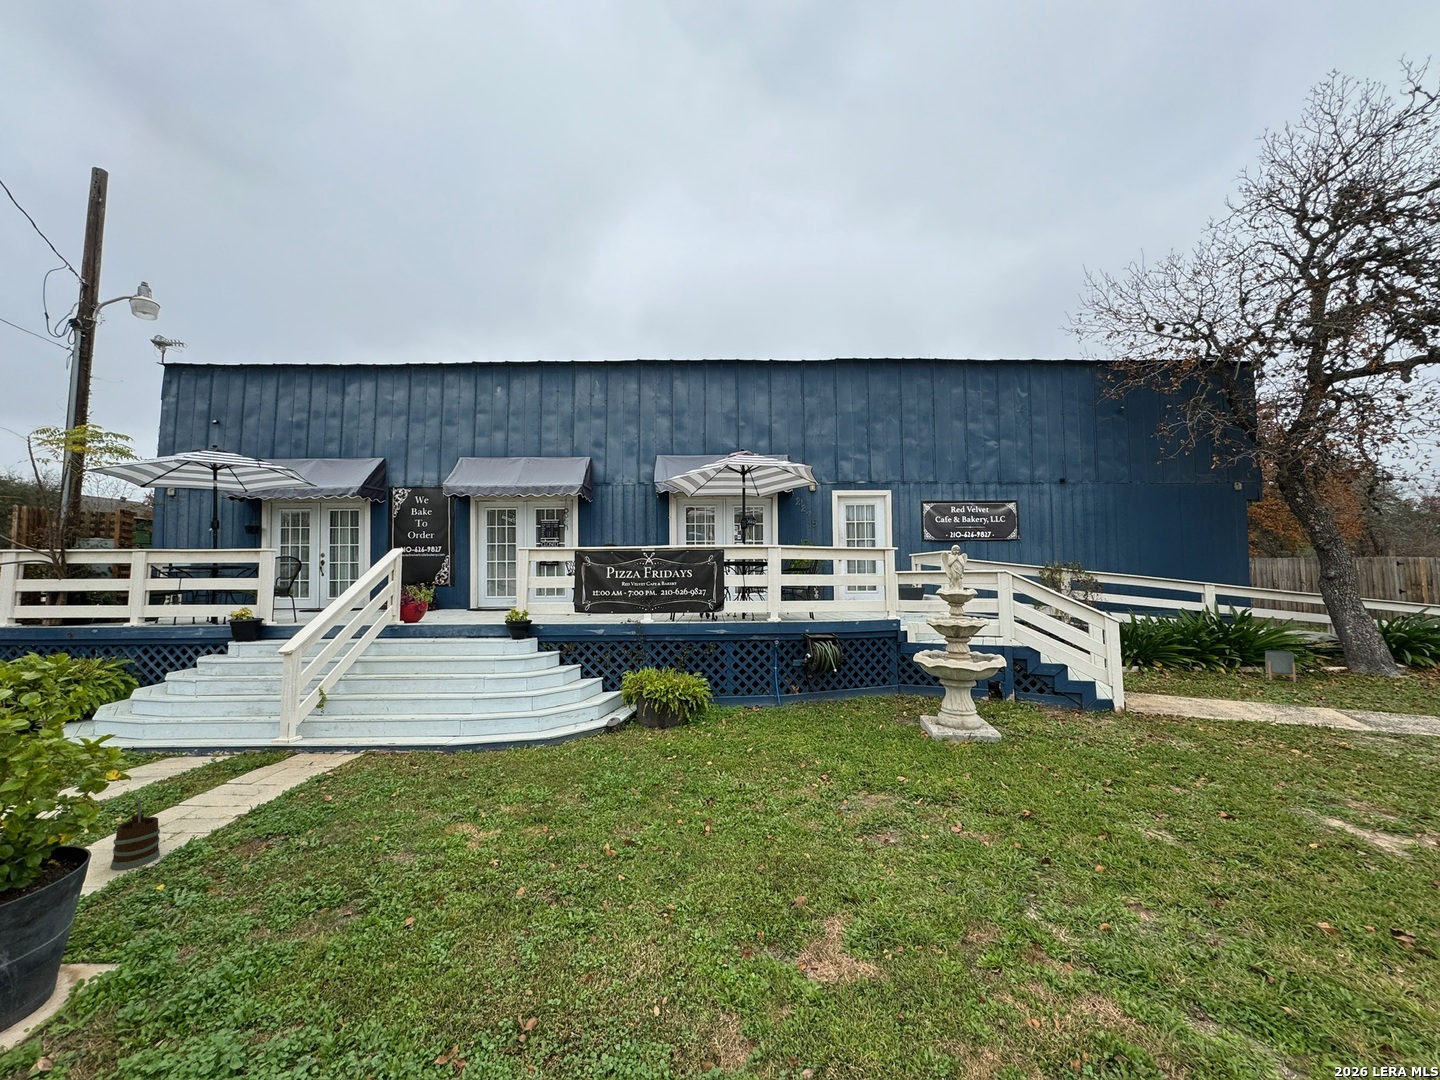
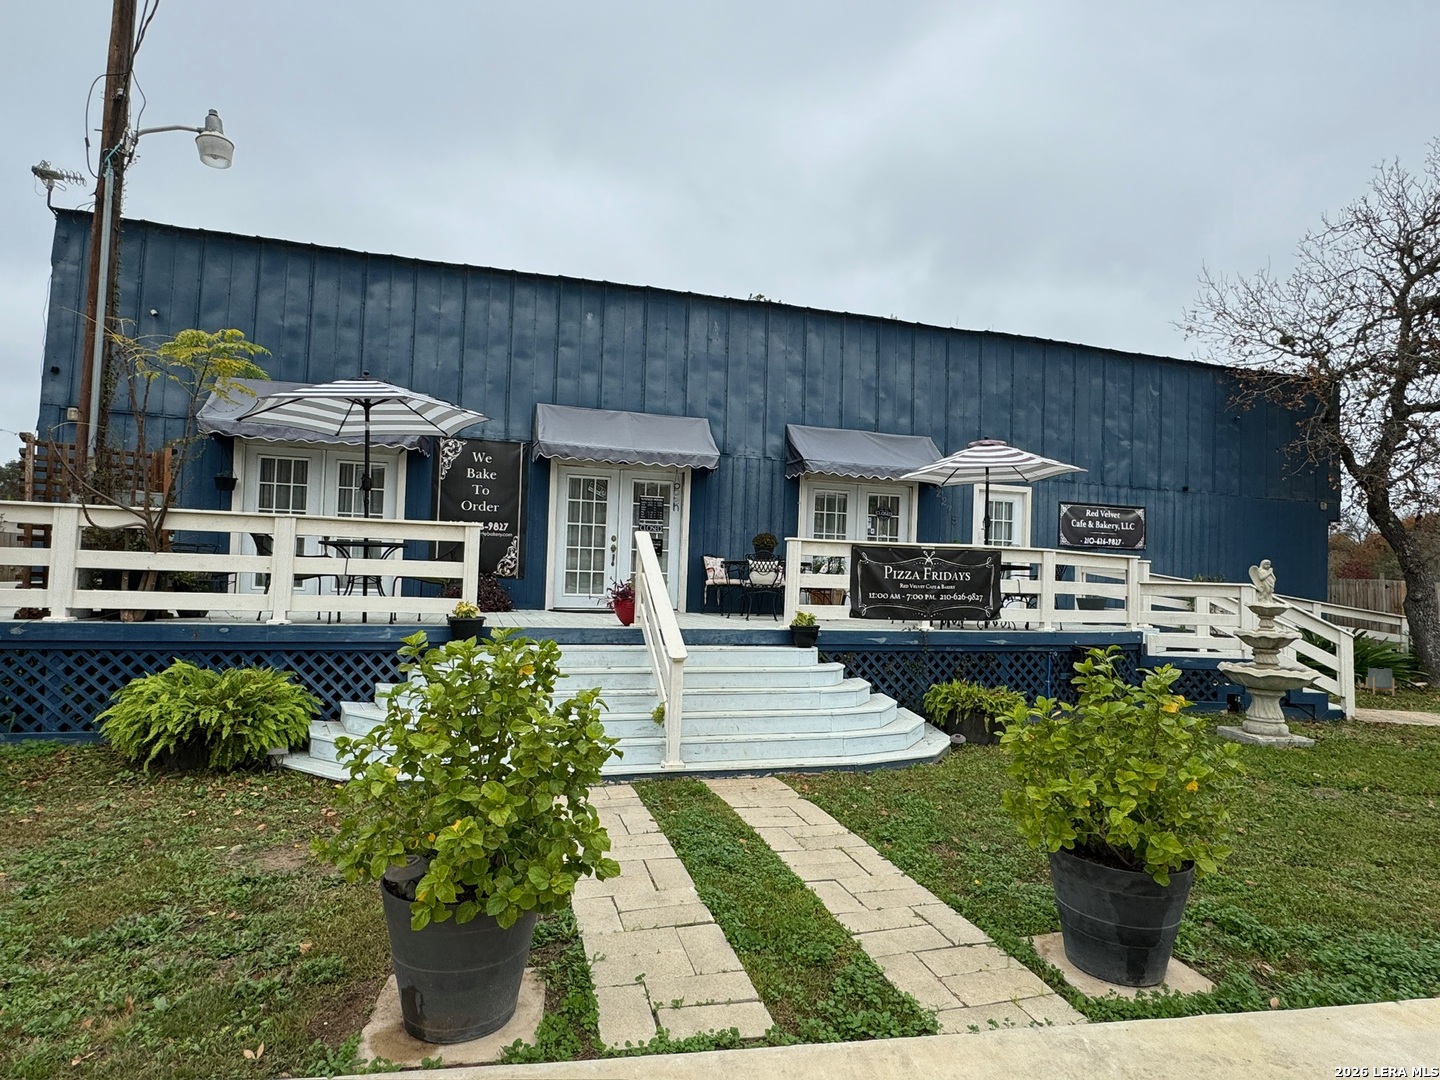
wooden bucket: present [111,798,160,870] -> none [874,794,909,863]

